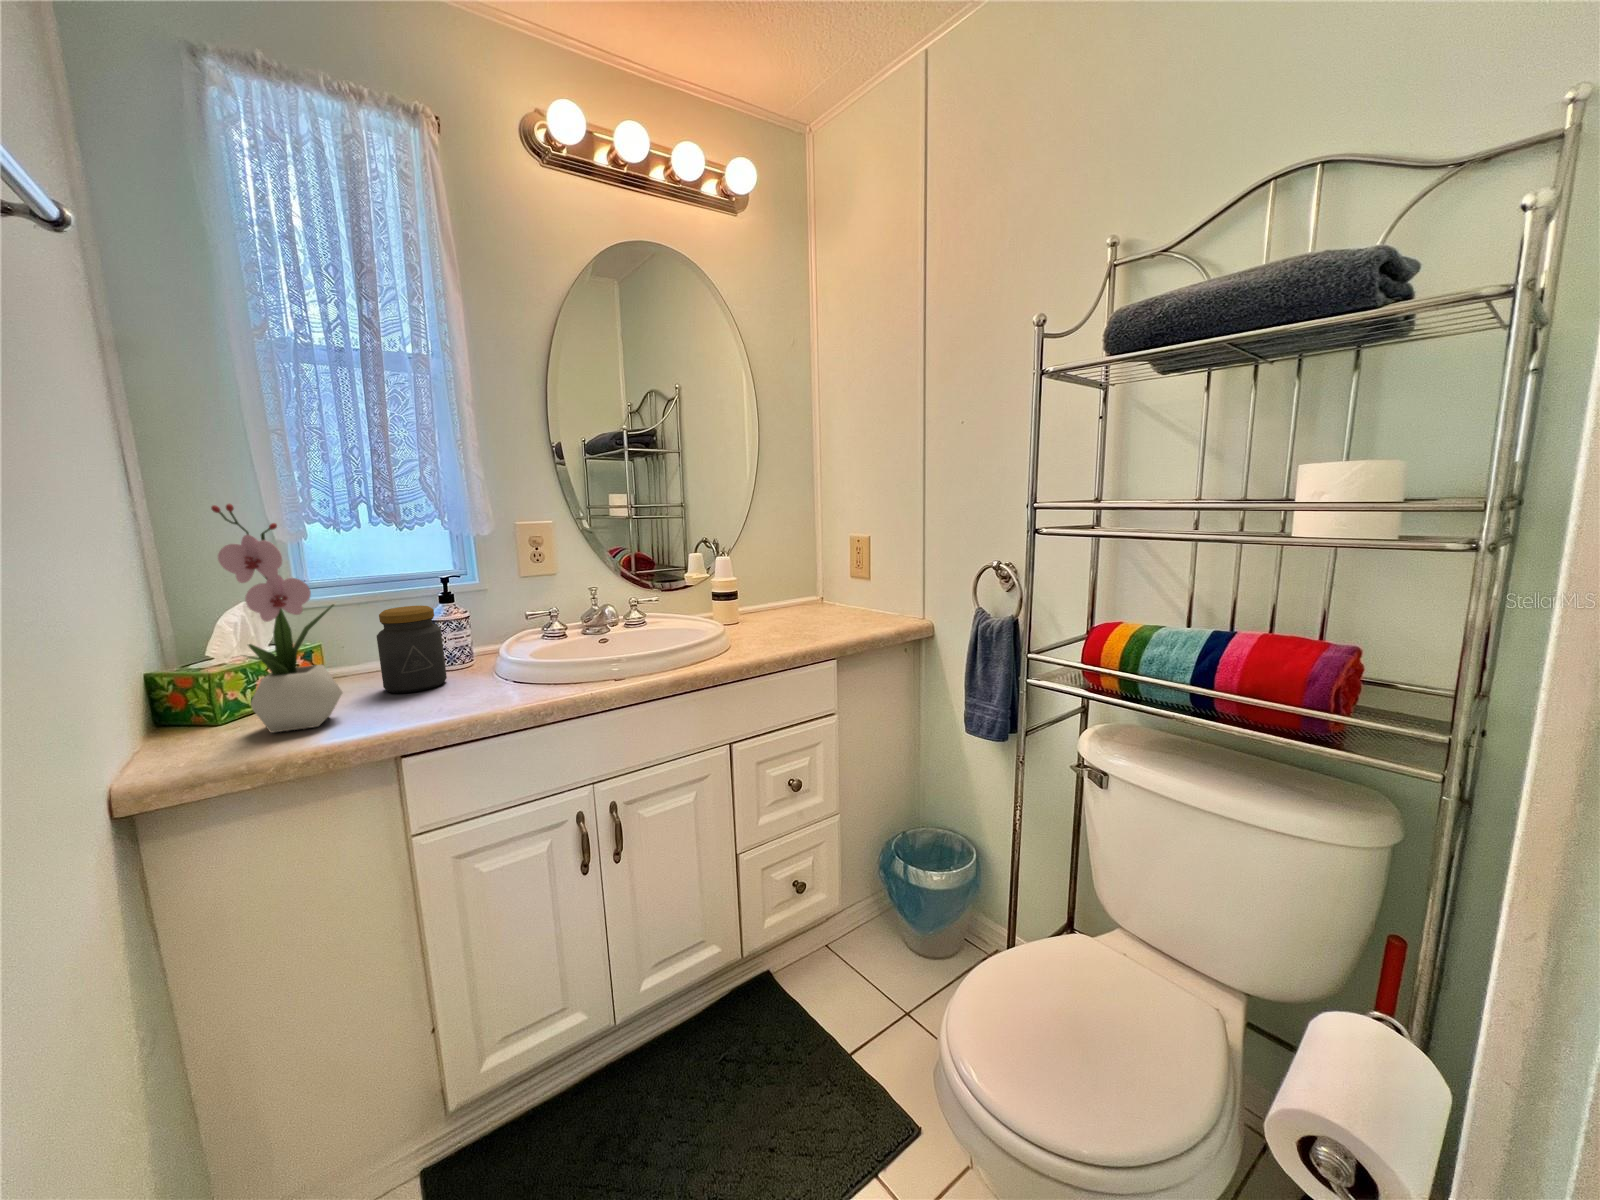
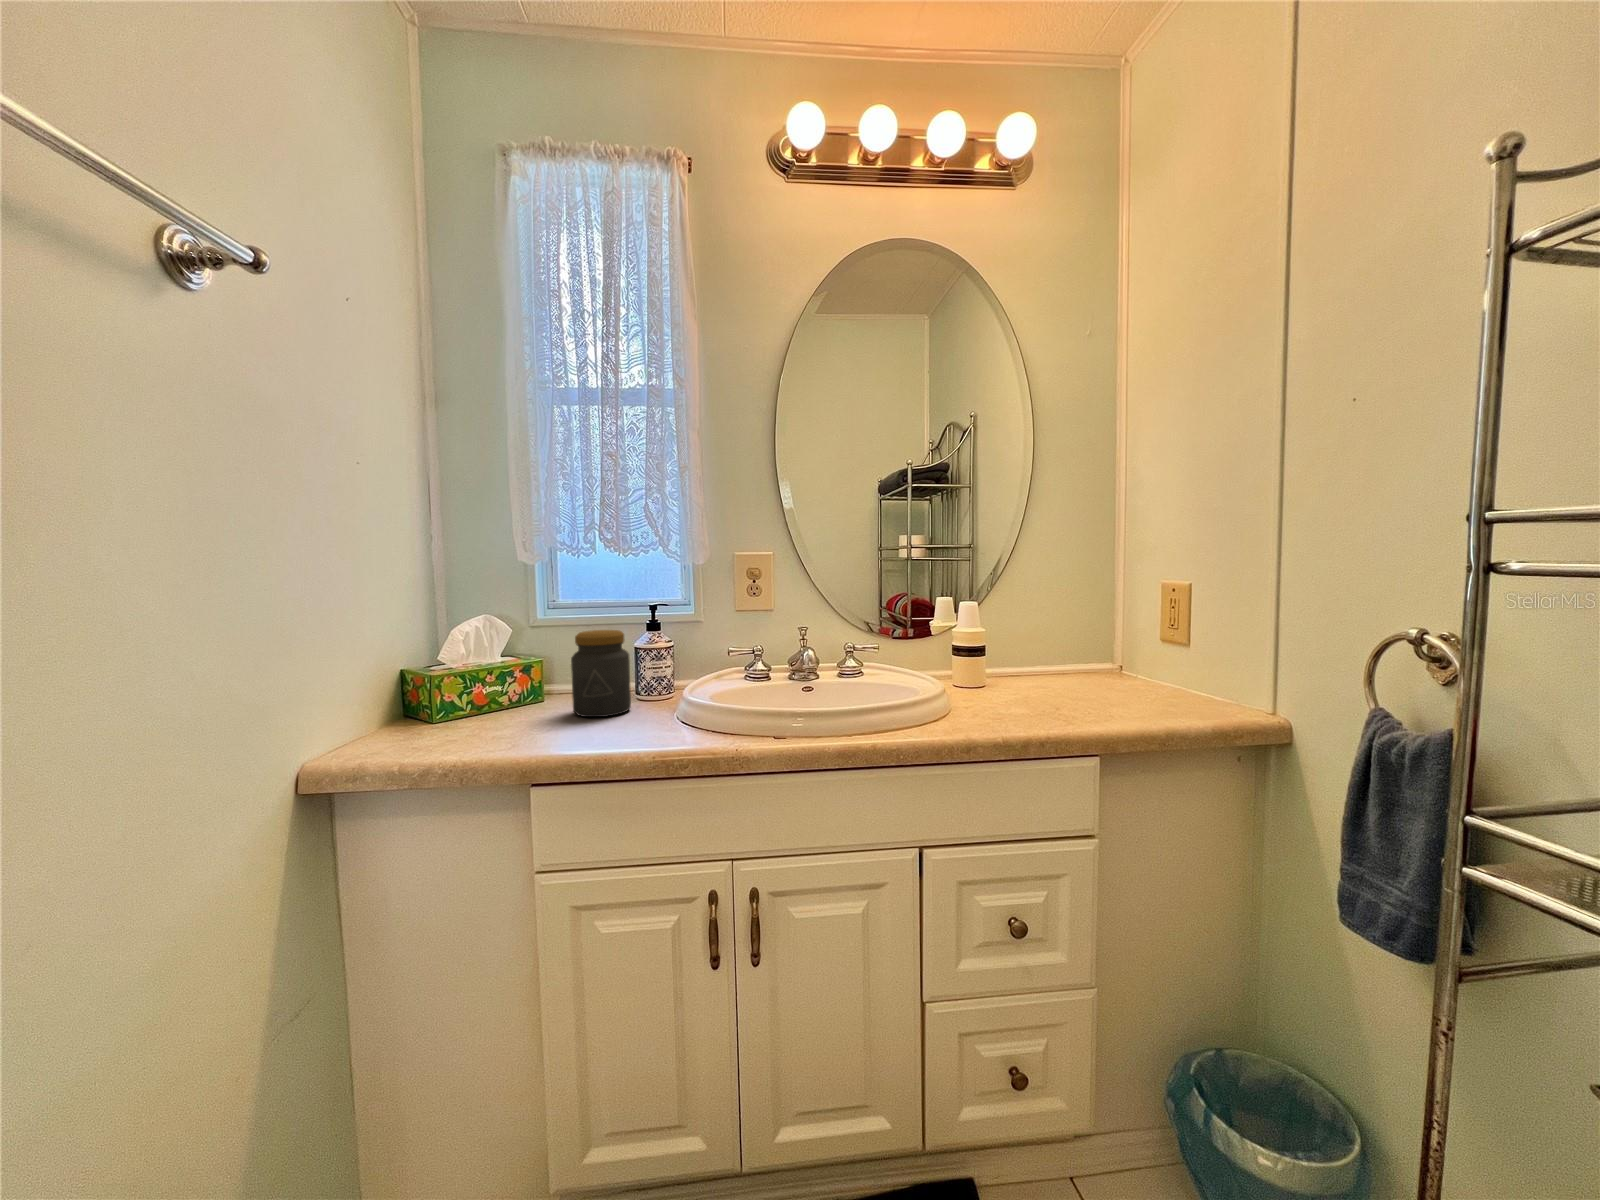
flower arrangement: present [211,504,343,732] -> none [413,518,523,739]

